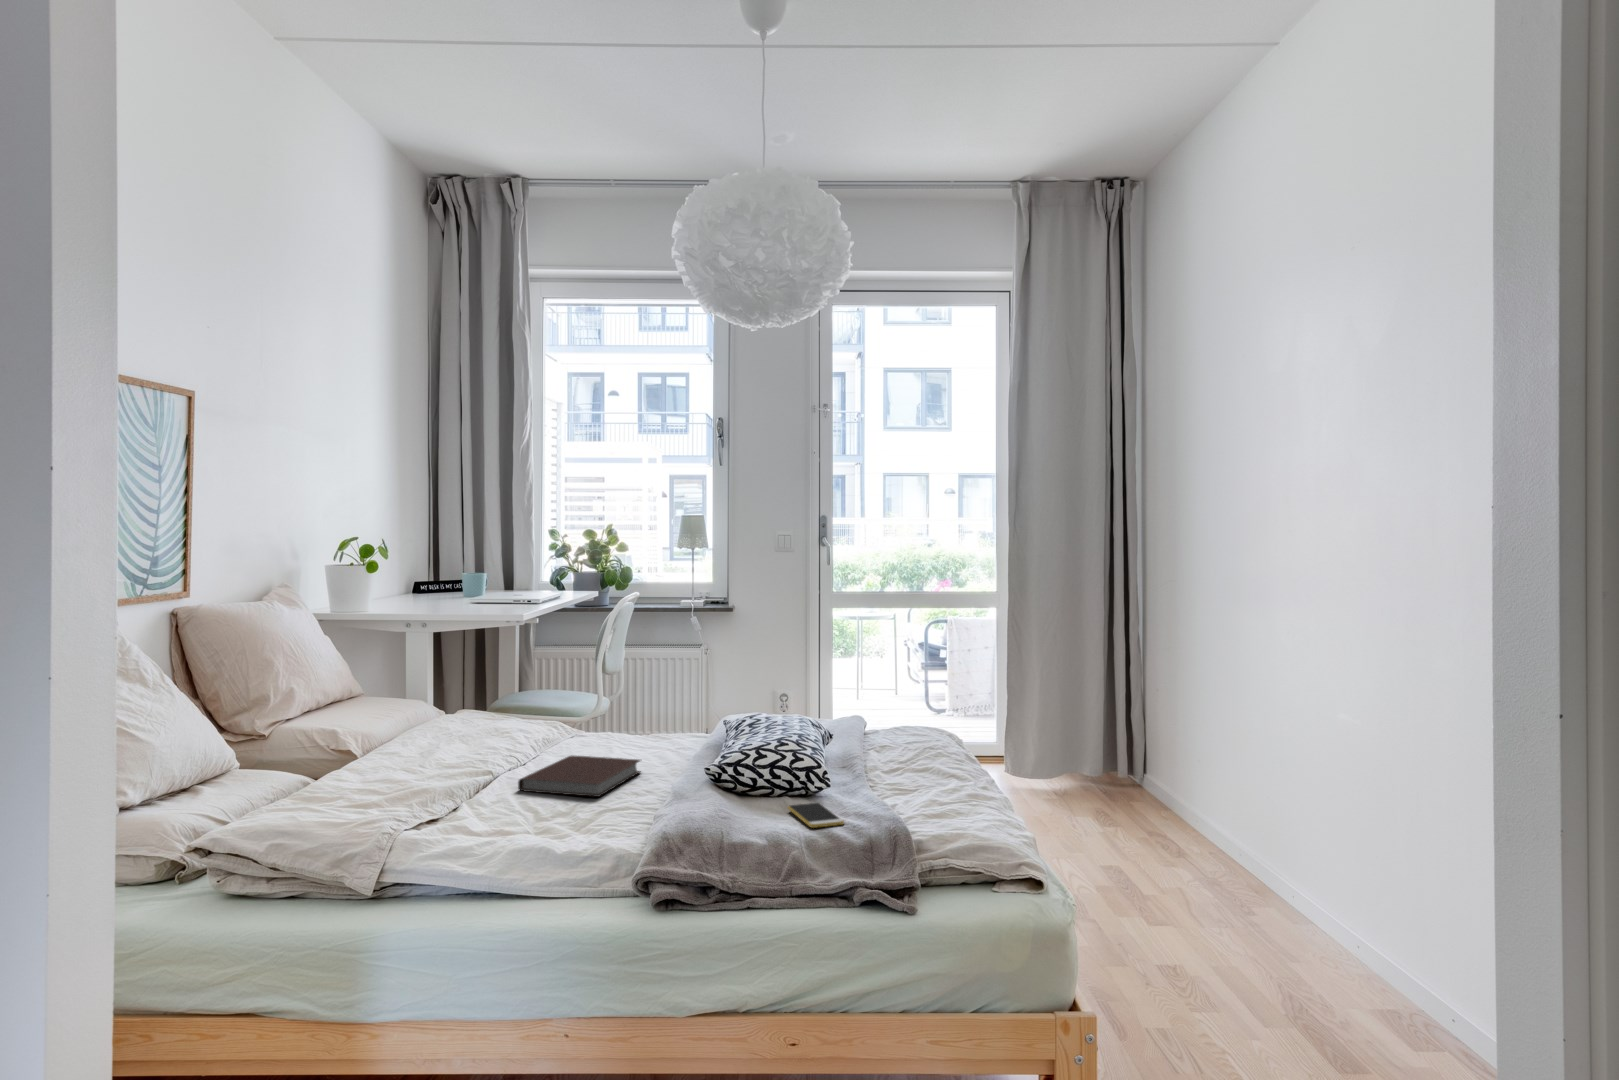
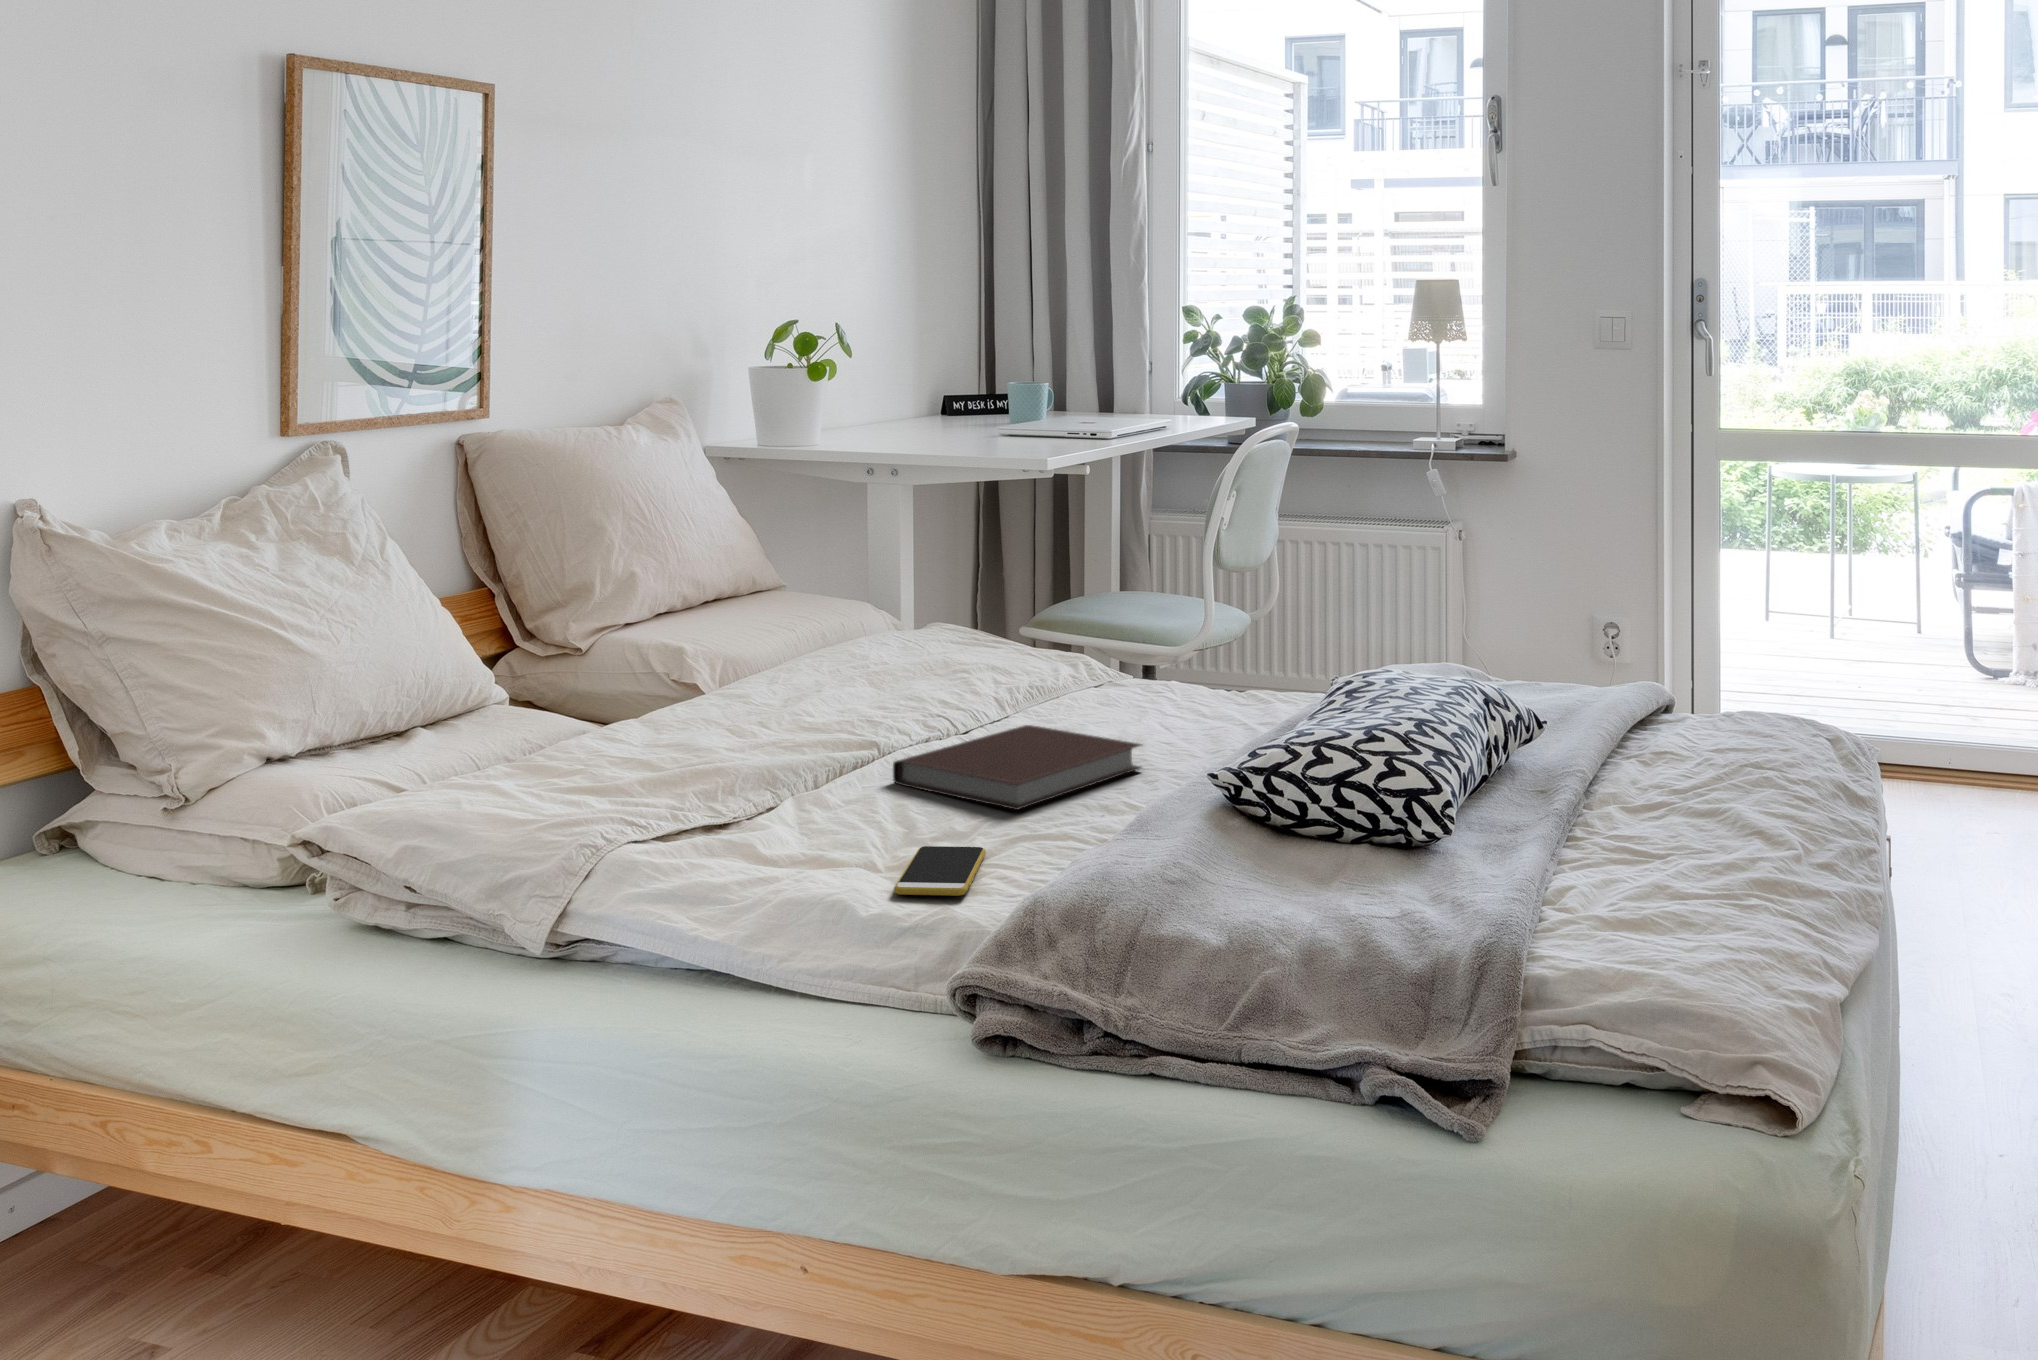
smartphone: present [788,803,844,828] -> present [894,846,986,896]

